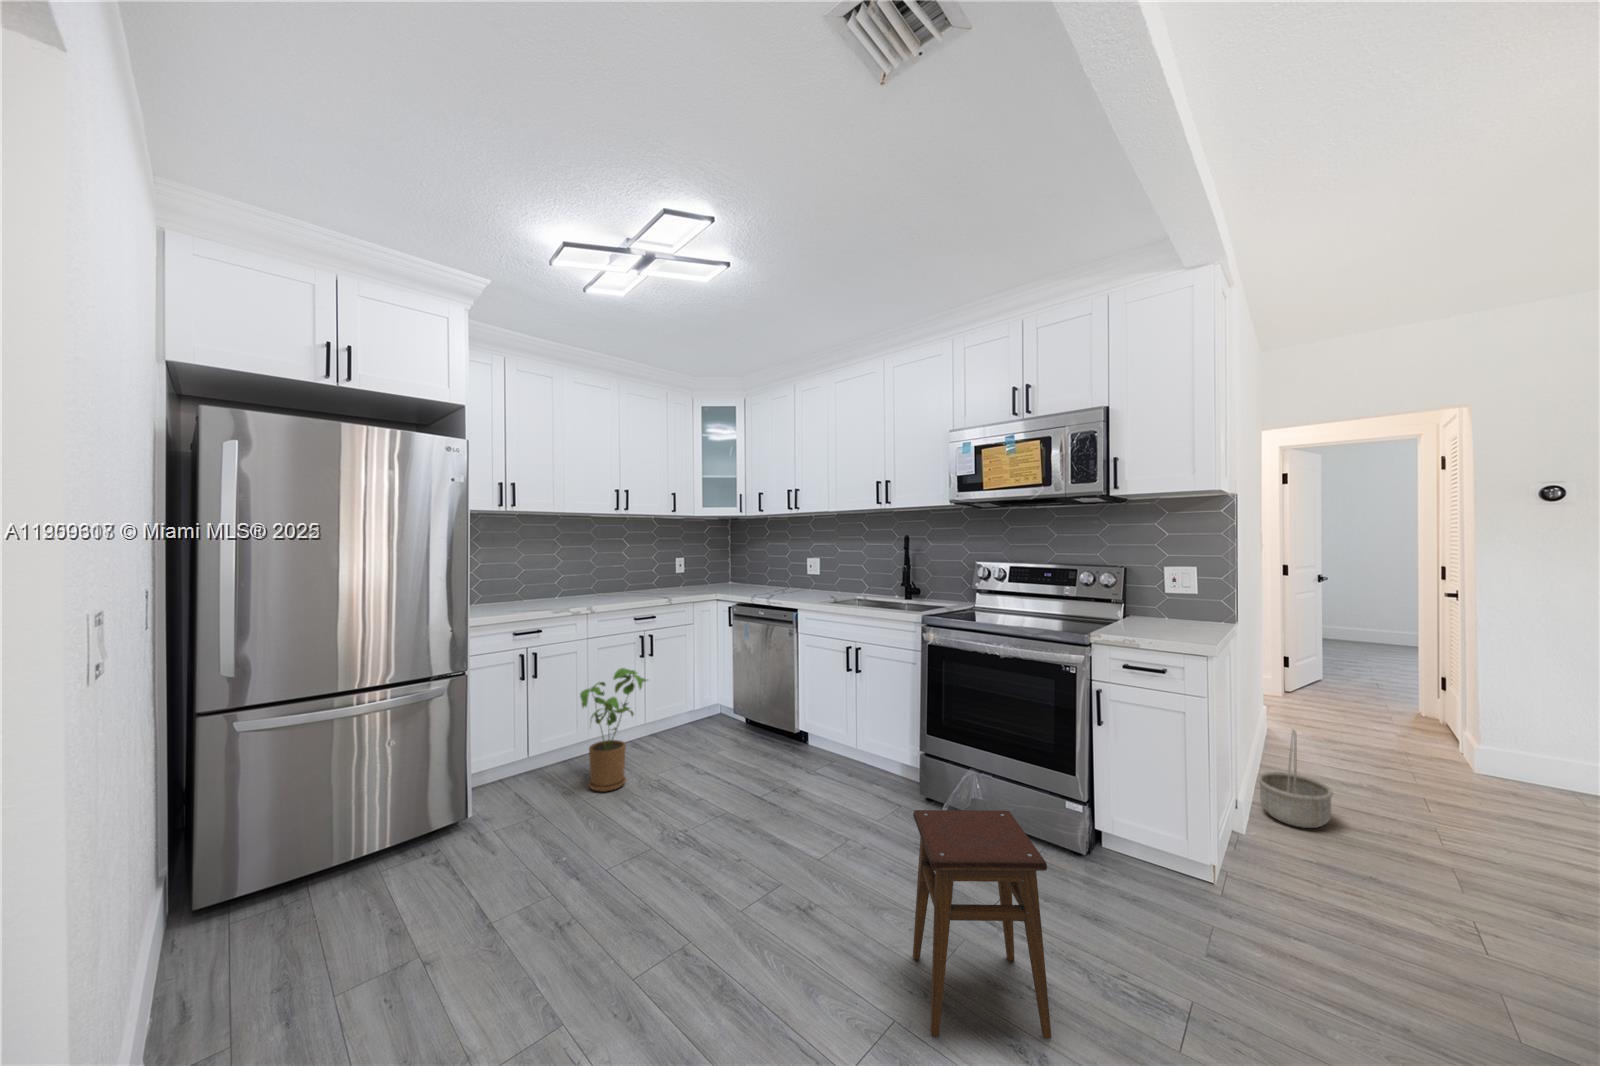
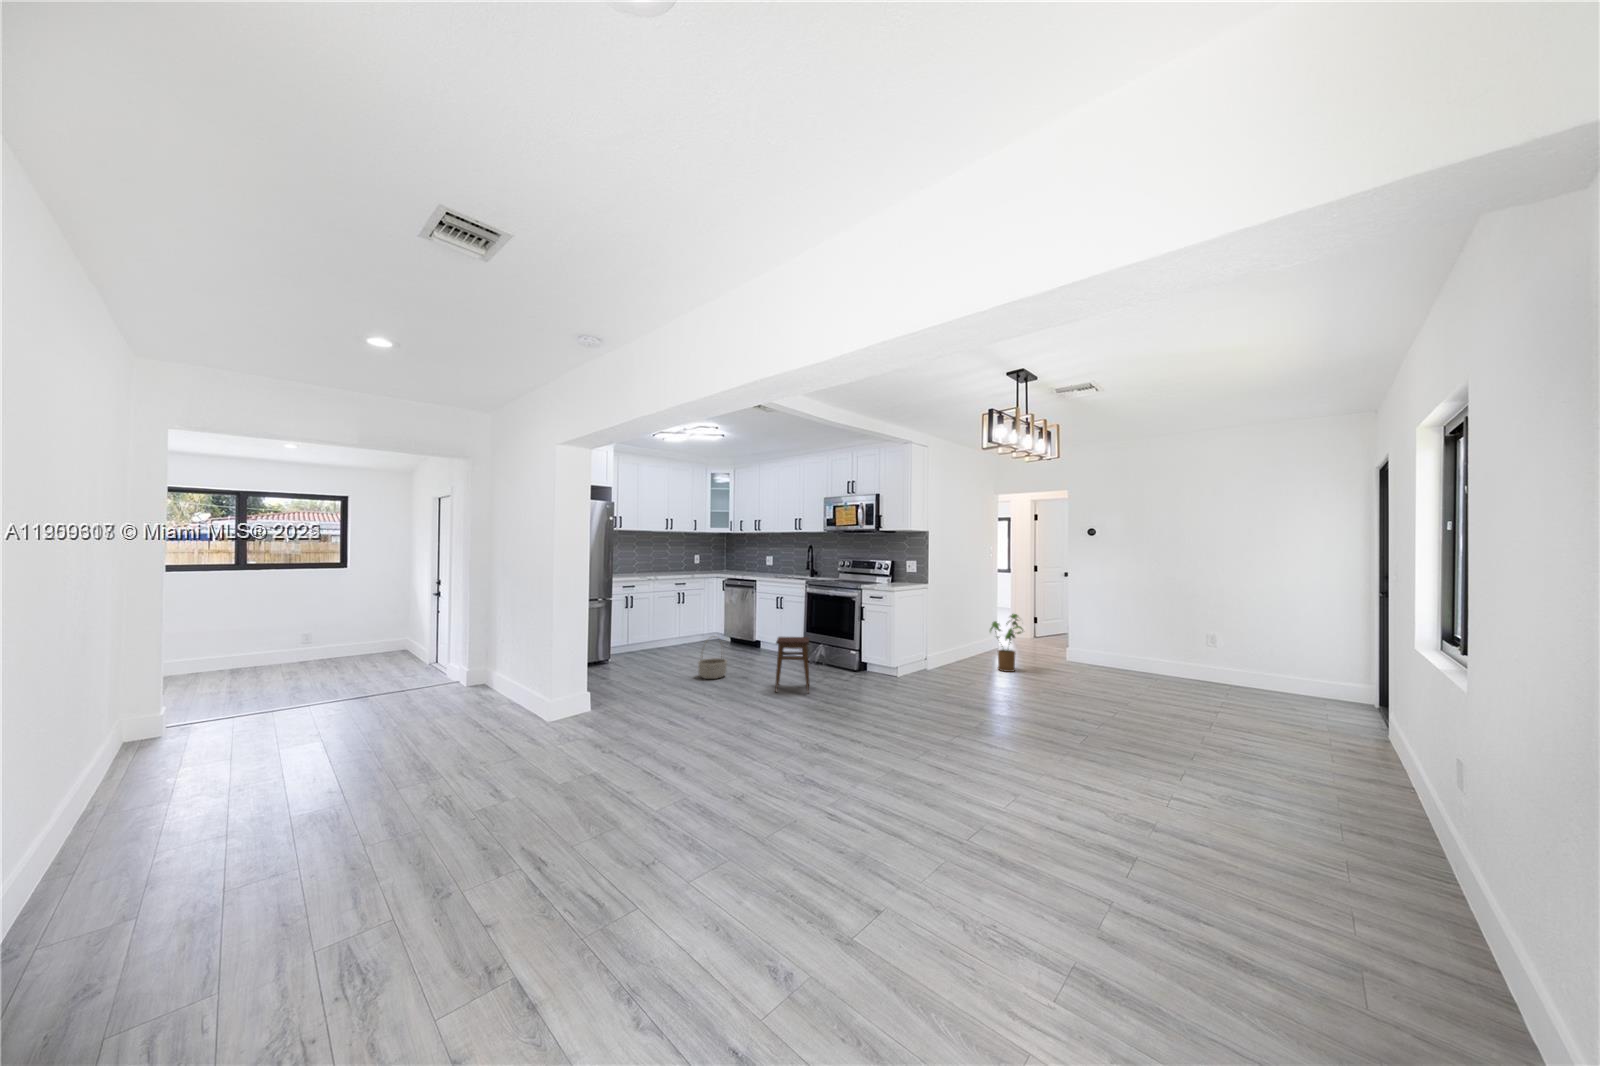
house plant: present [580,668,647,792] -> present [990,614,1023,672]
basket: present [1258,730,1333,828] -> present [698,636,727,679]

